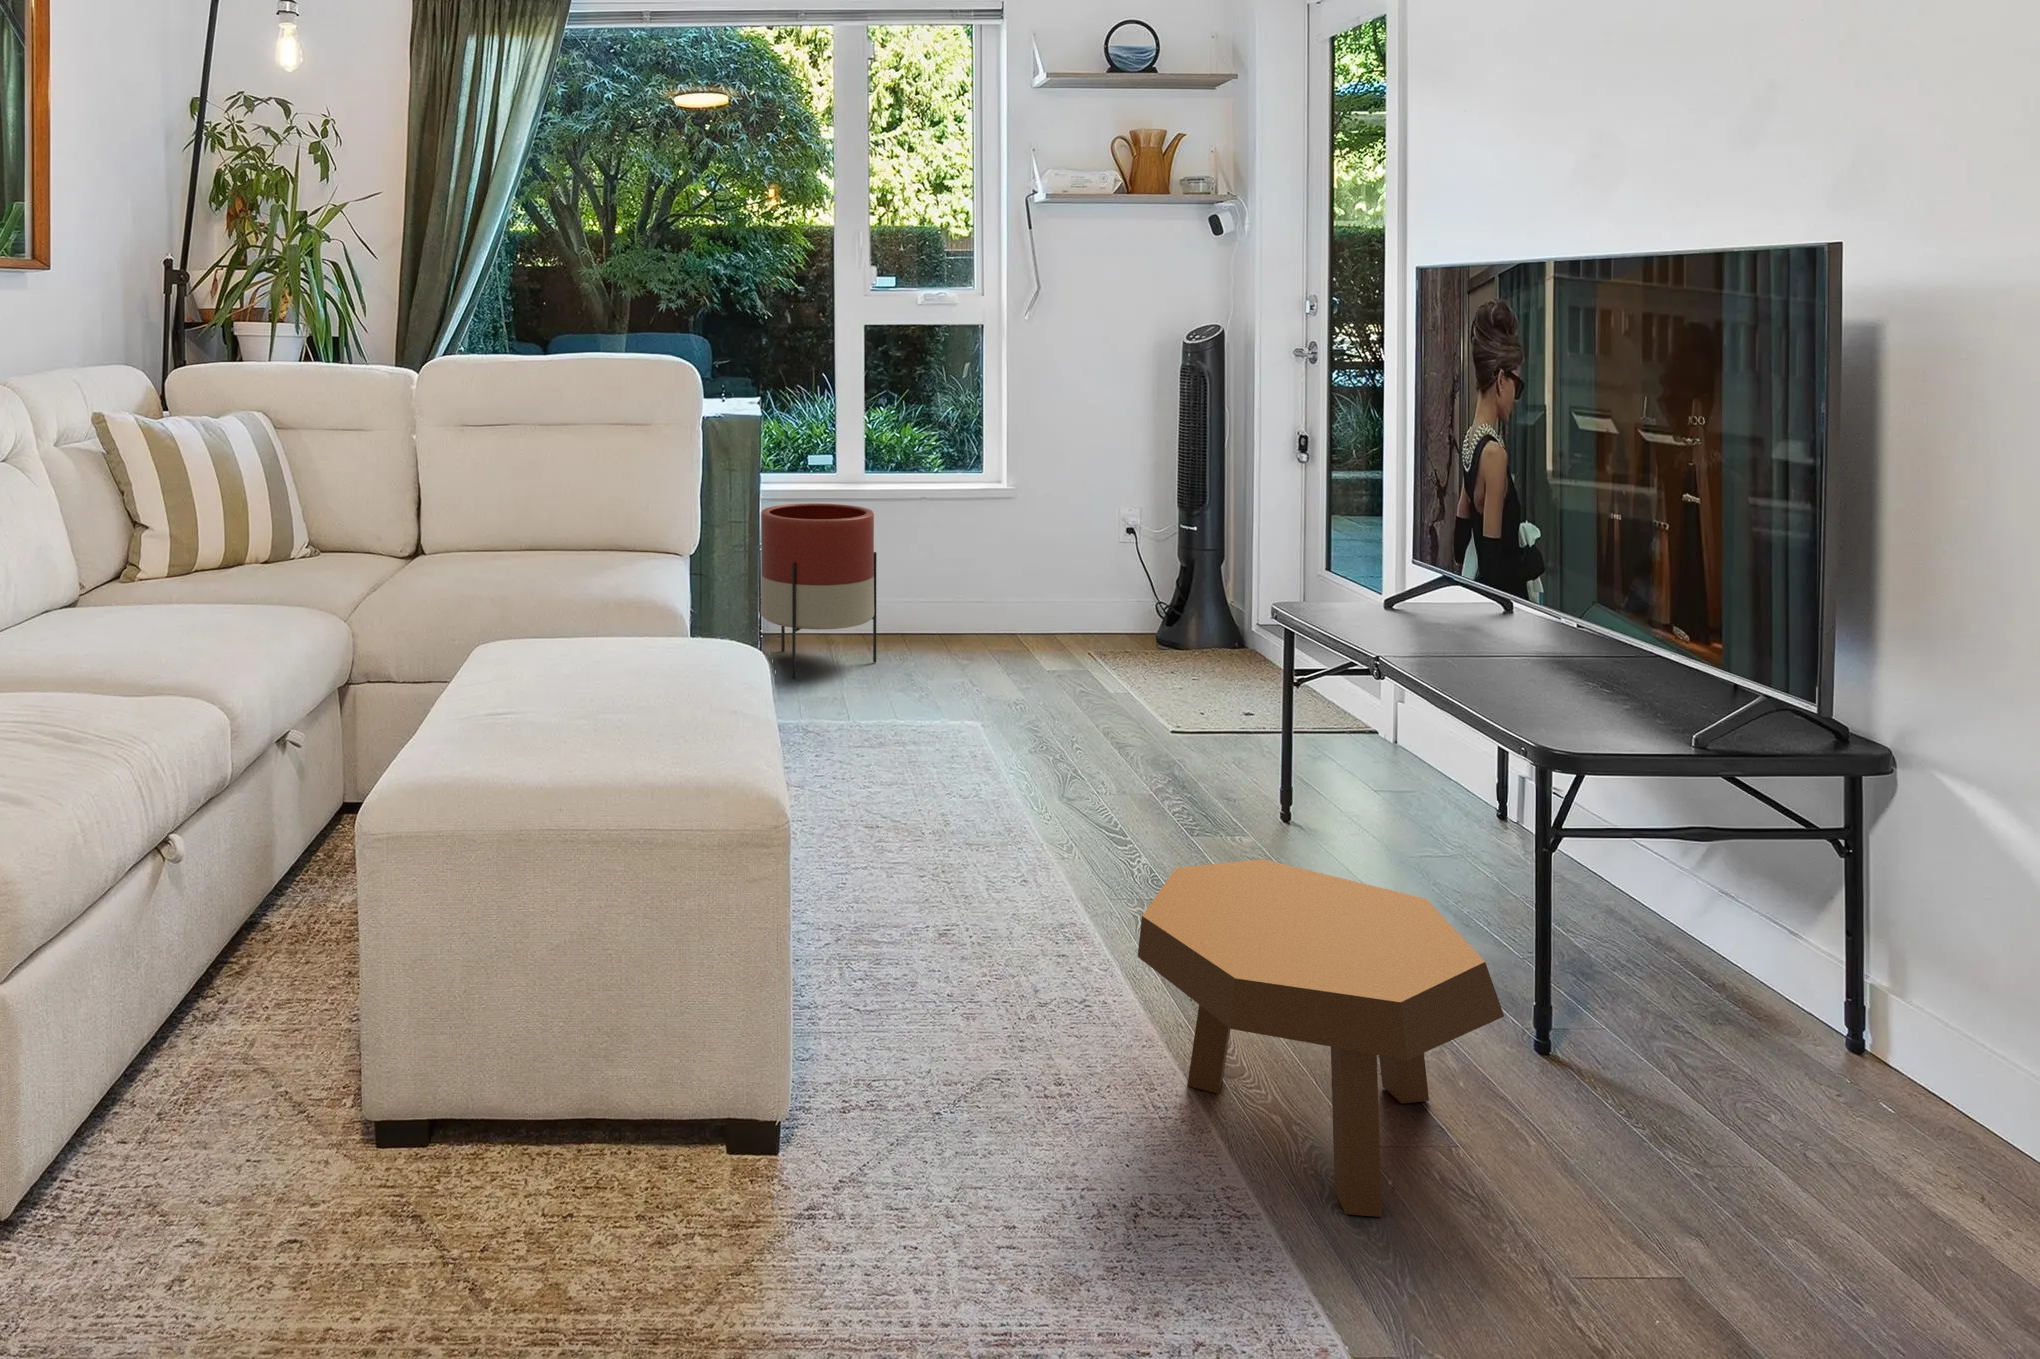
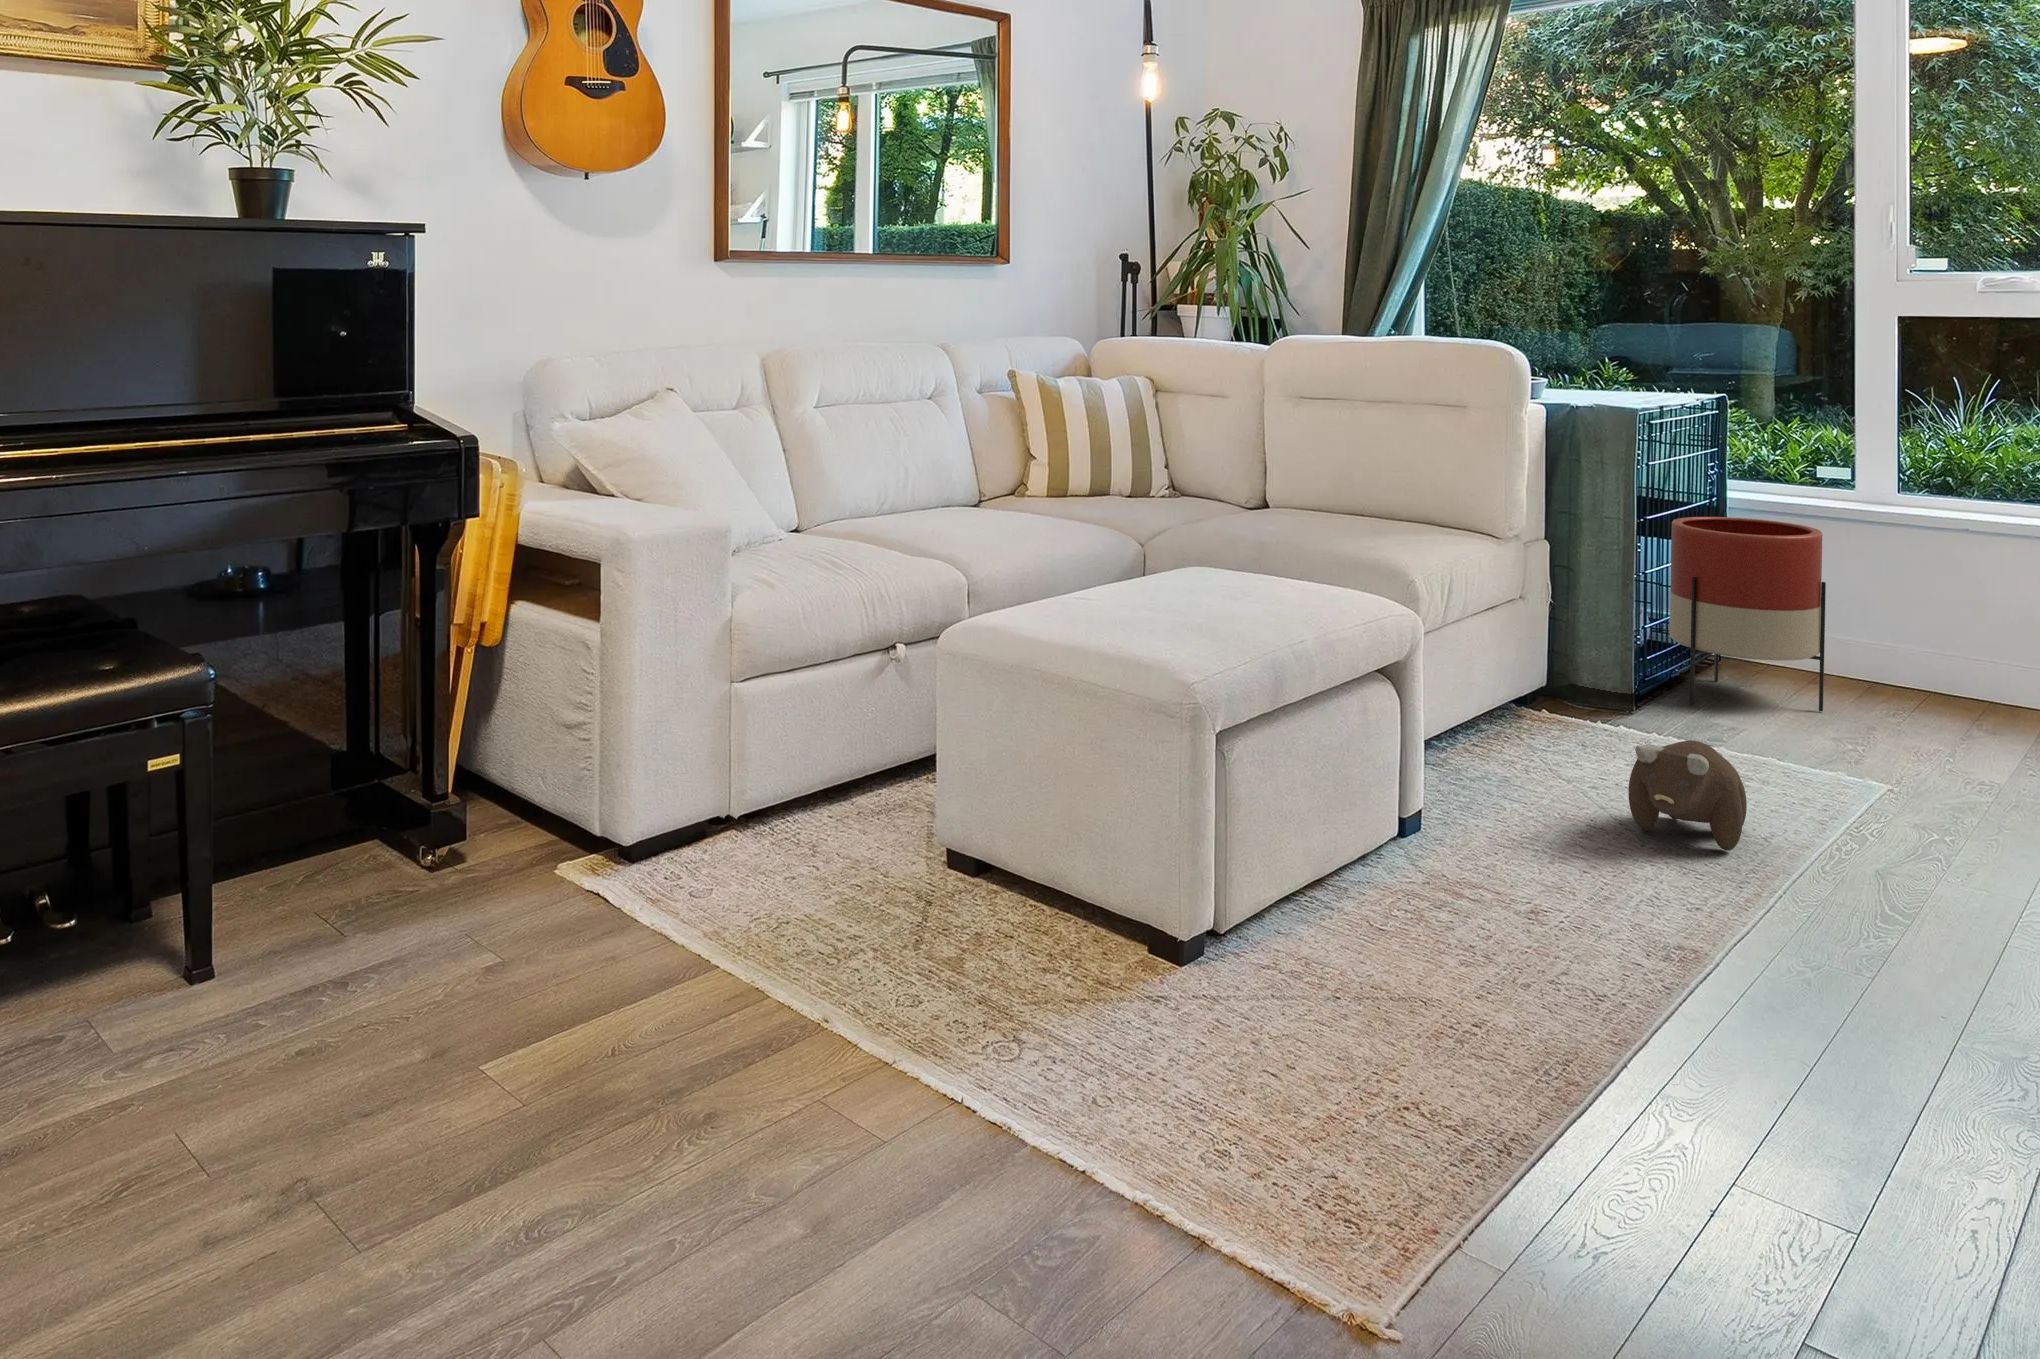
plush toy: none [898,722,992,817] -> present [1628,740,1747,851]
footstool: present [1138,859,1504,1217] -> none [1542,865,1945,1202]

